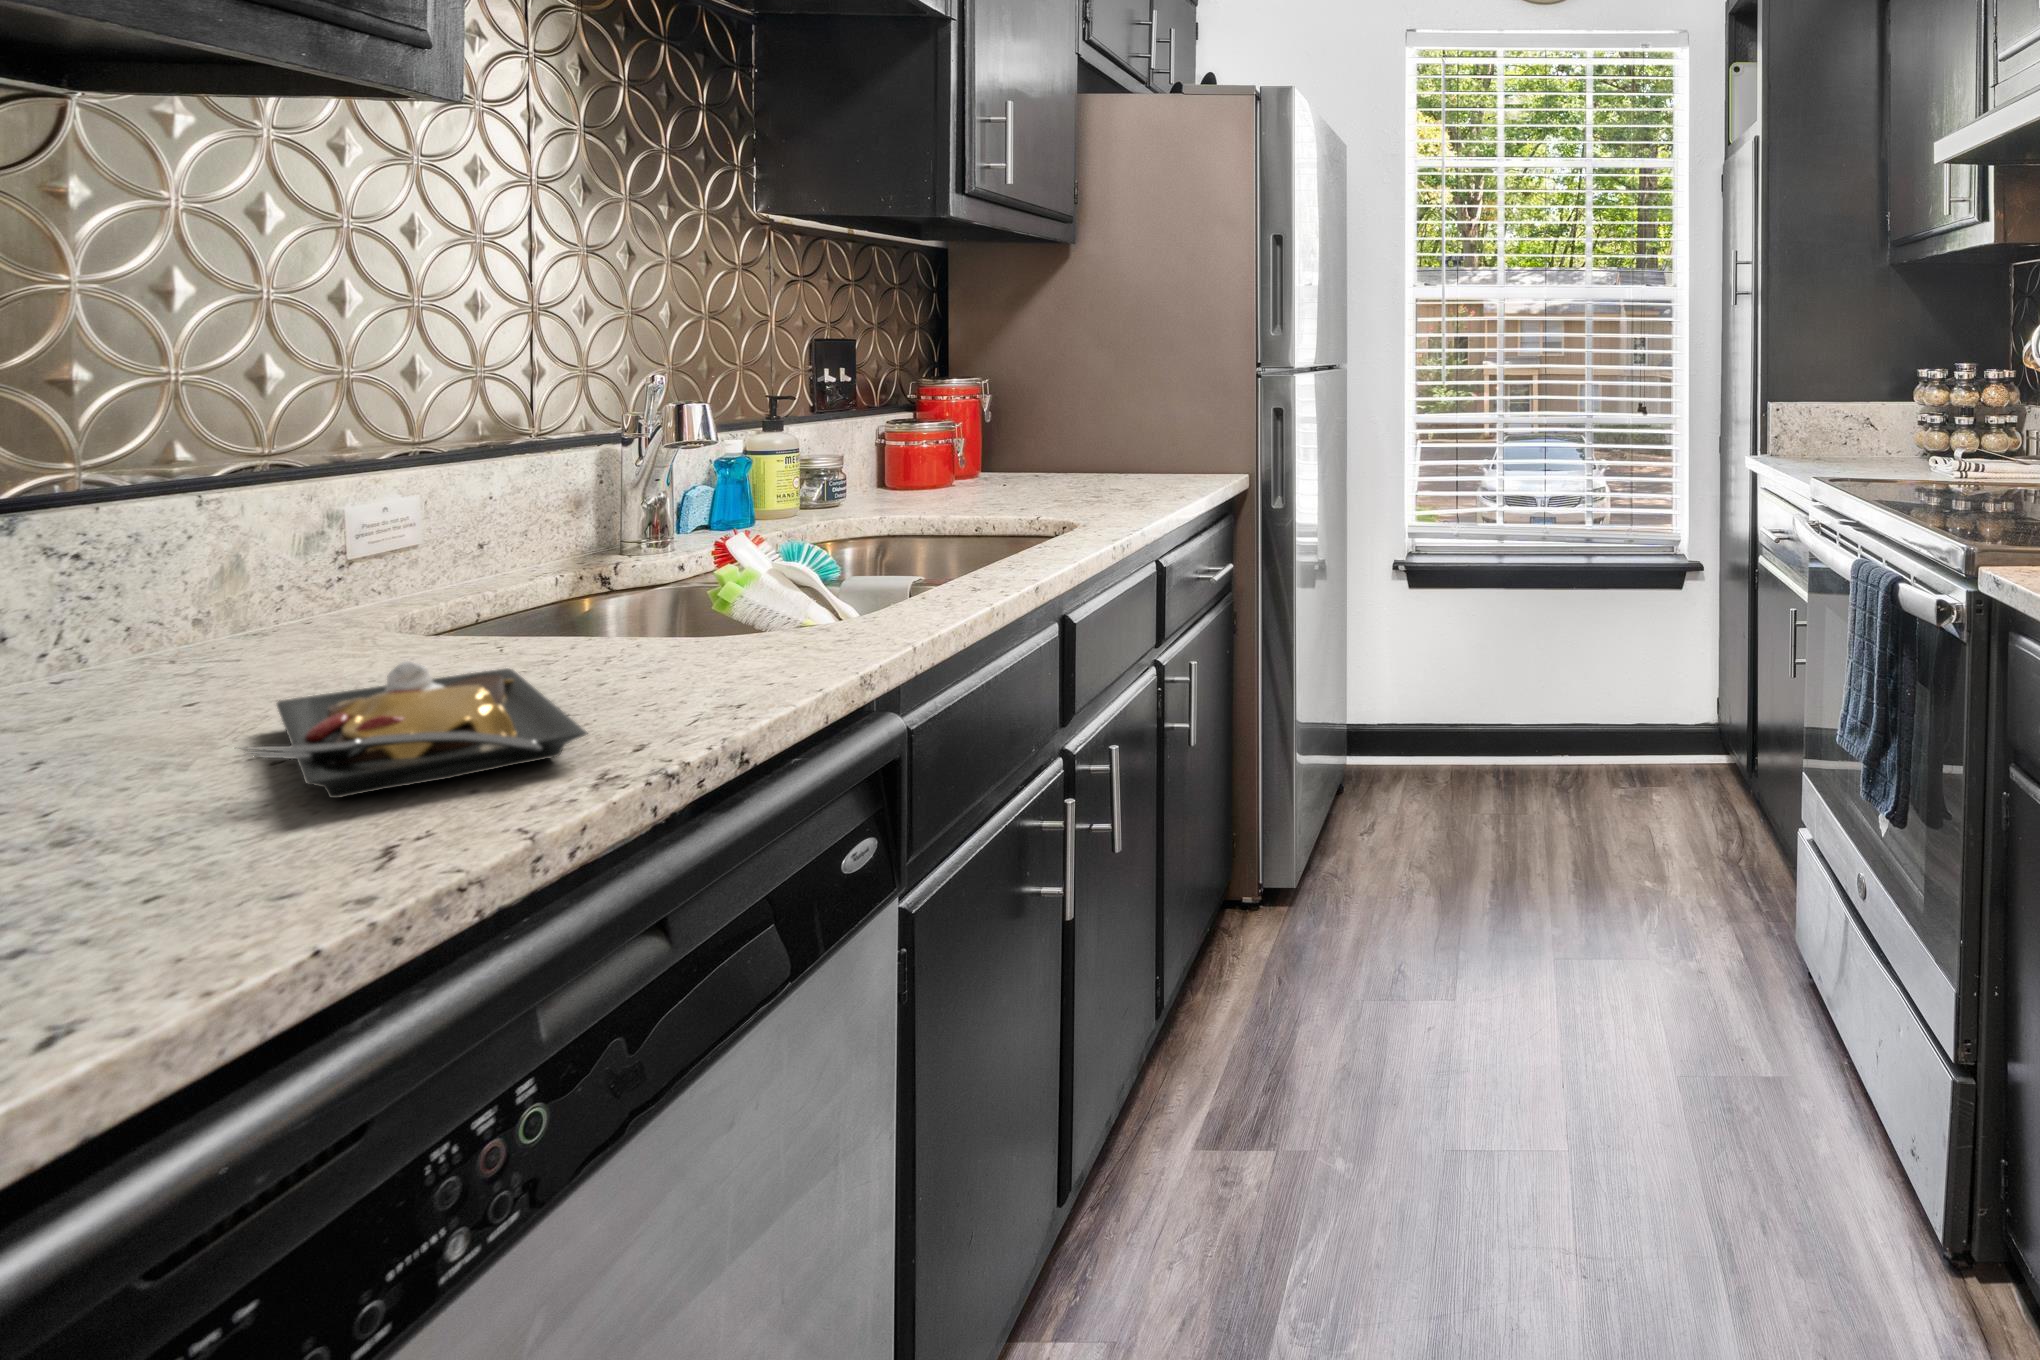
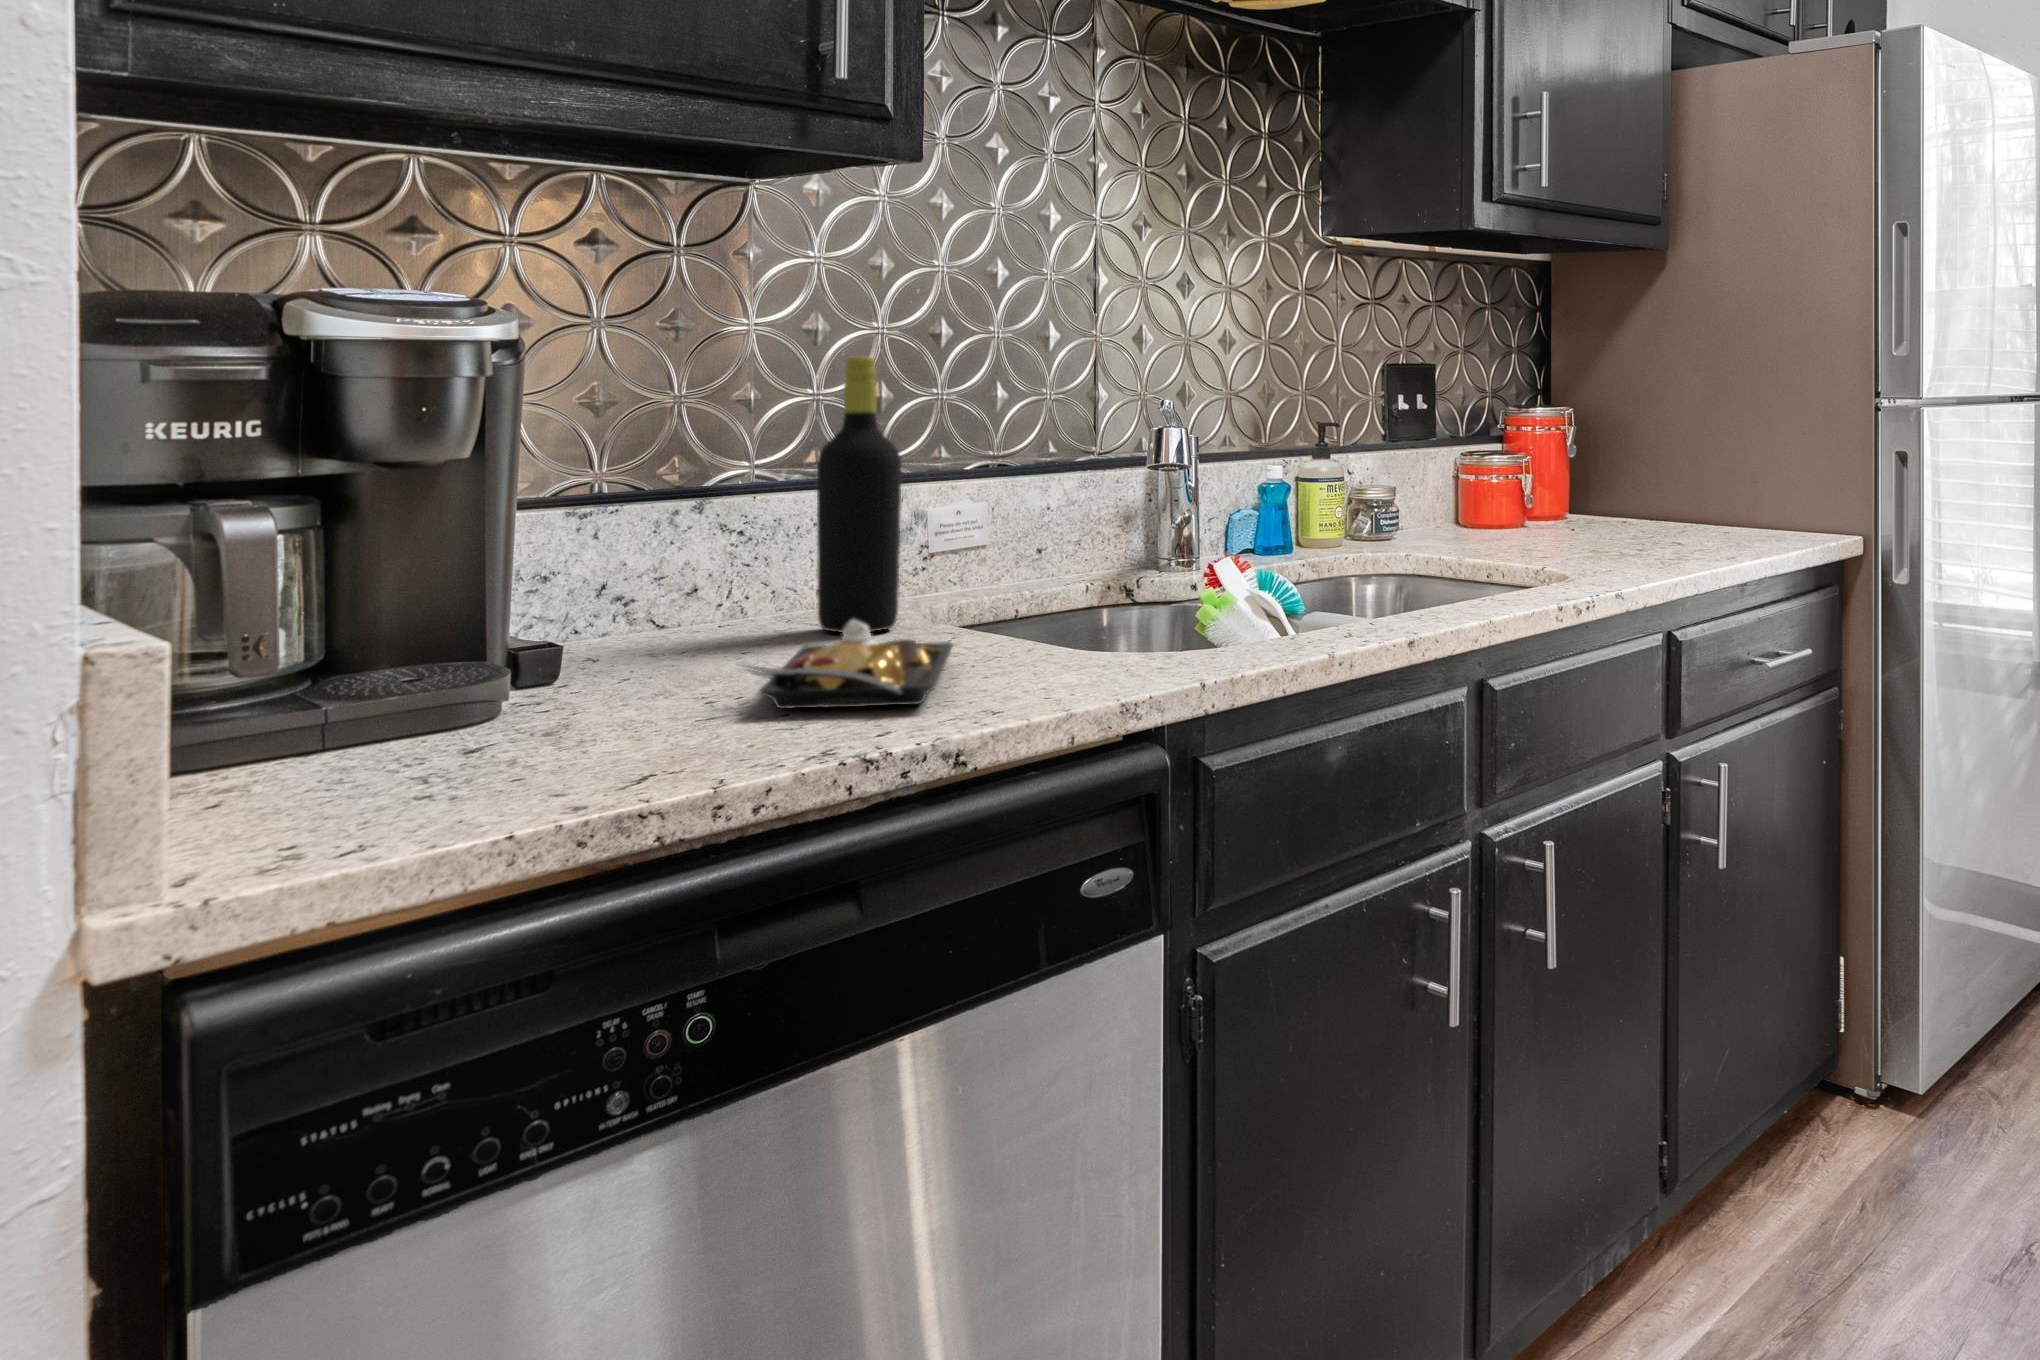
bottle: none [226,327,364,671] -> present [817,356,902,633]

